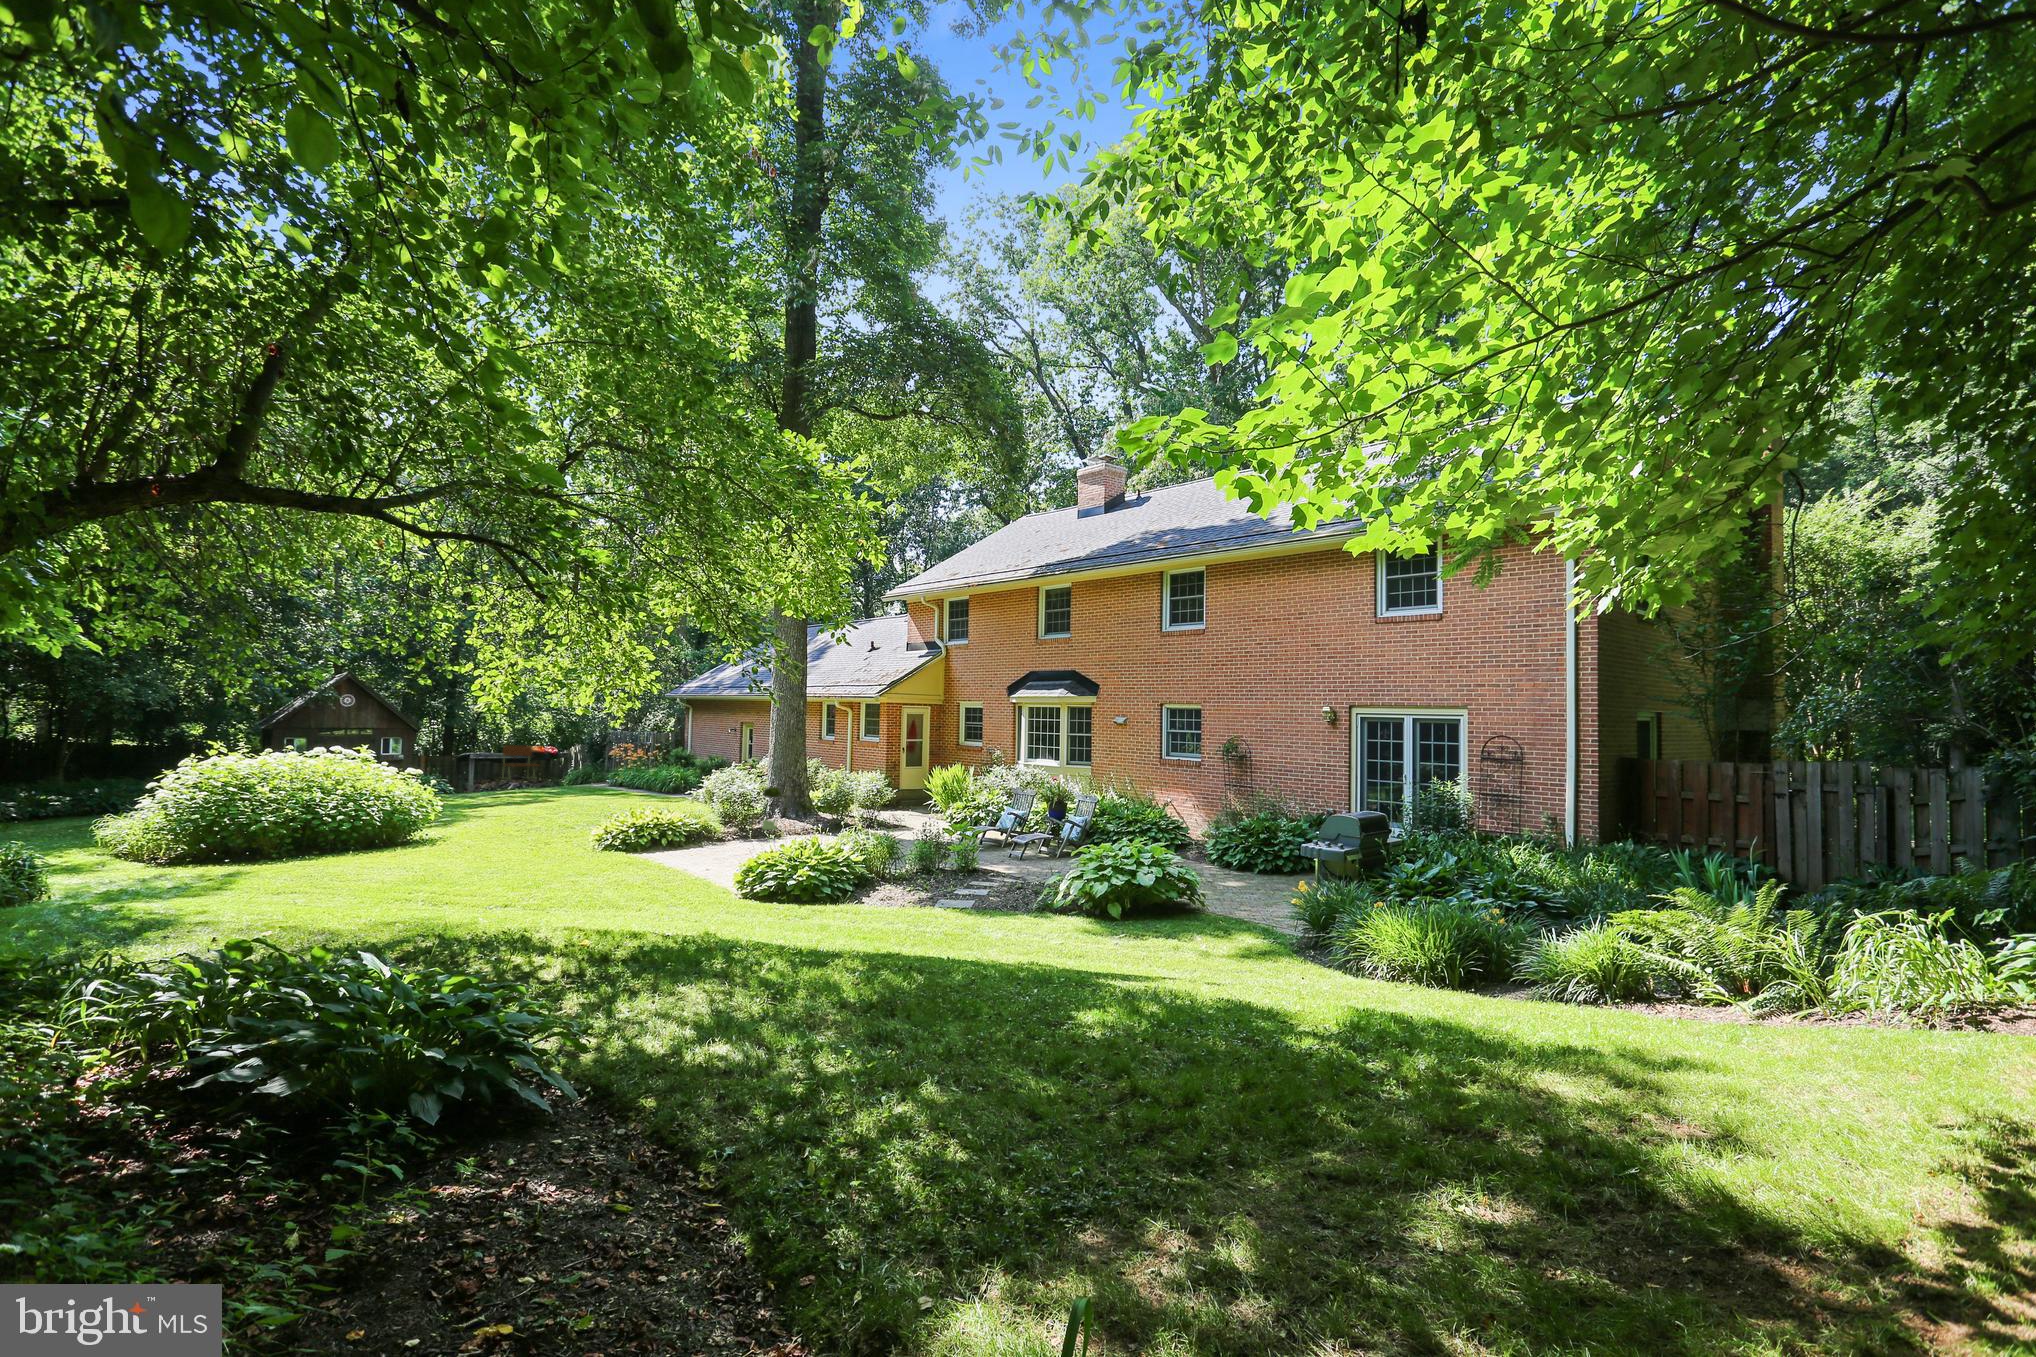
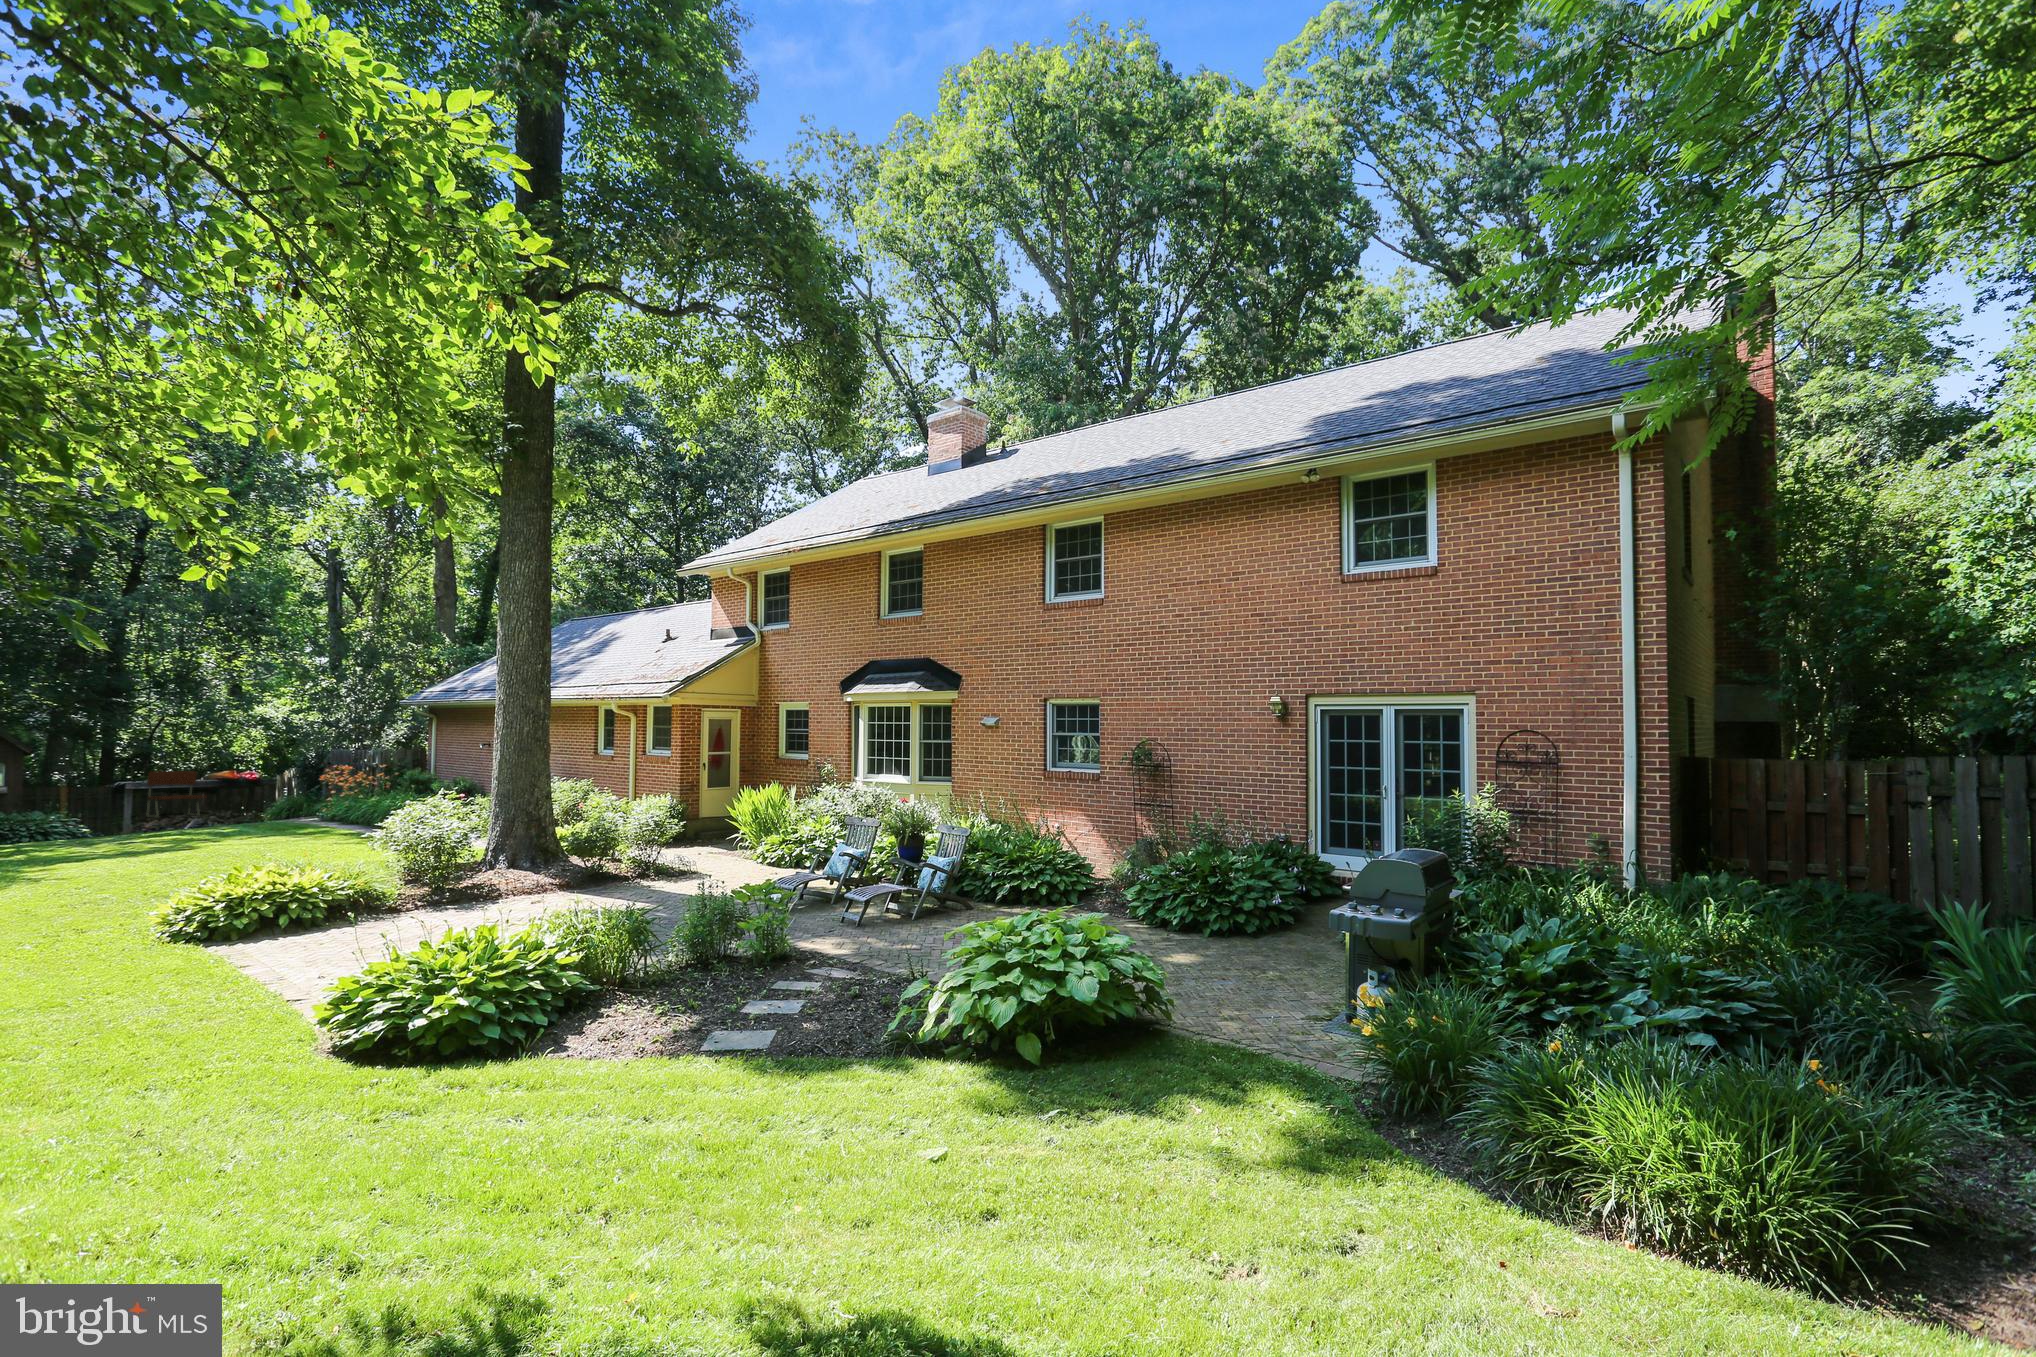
potted tree: present [762,787,780,830] -> none [474,823,504,889]

